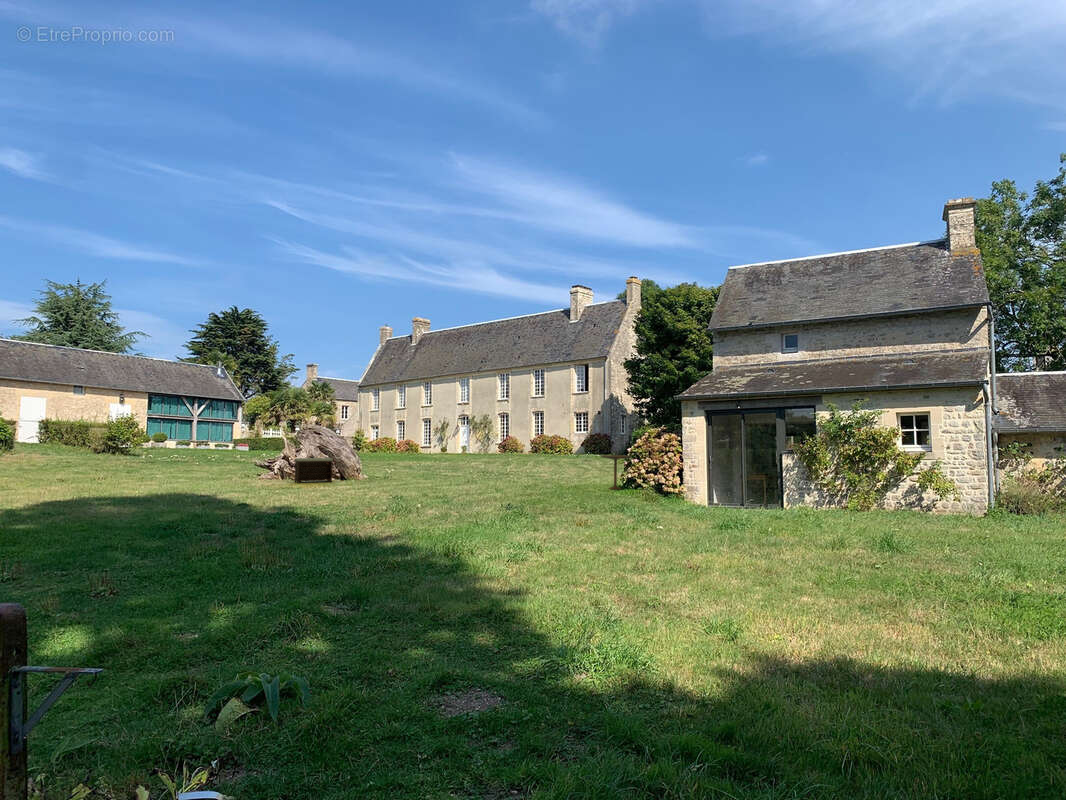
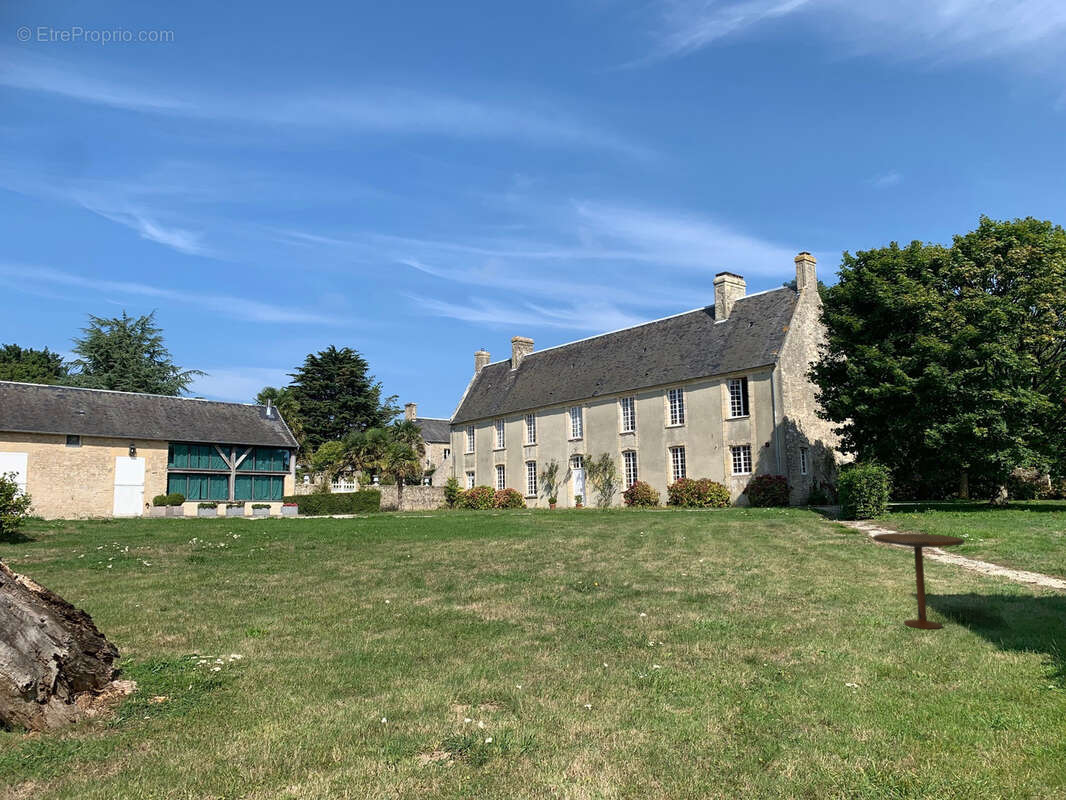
bench: present [294,458,333,483] -> none [170,545,258,605]

